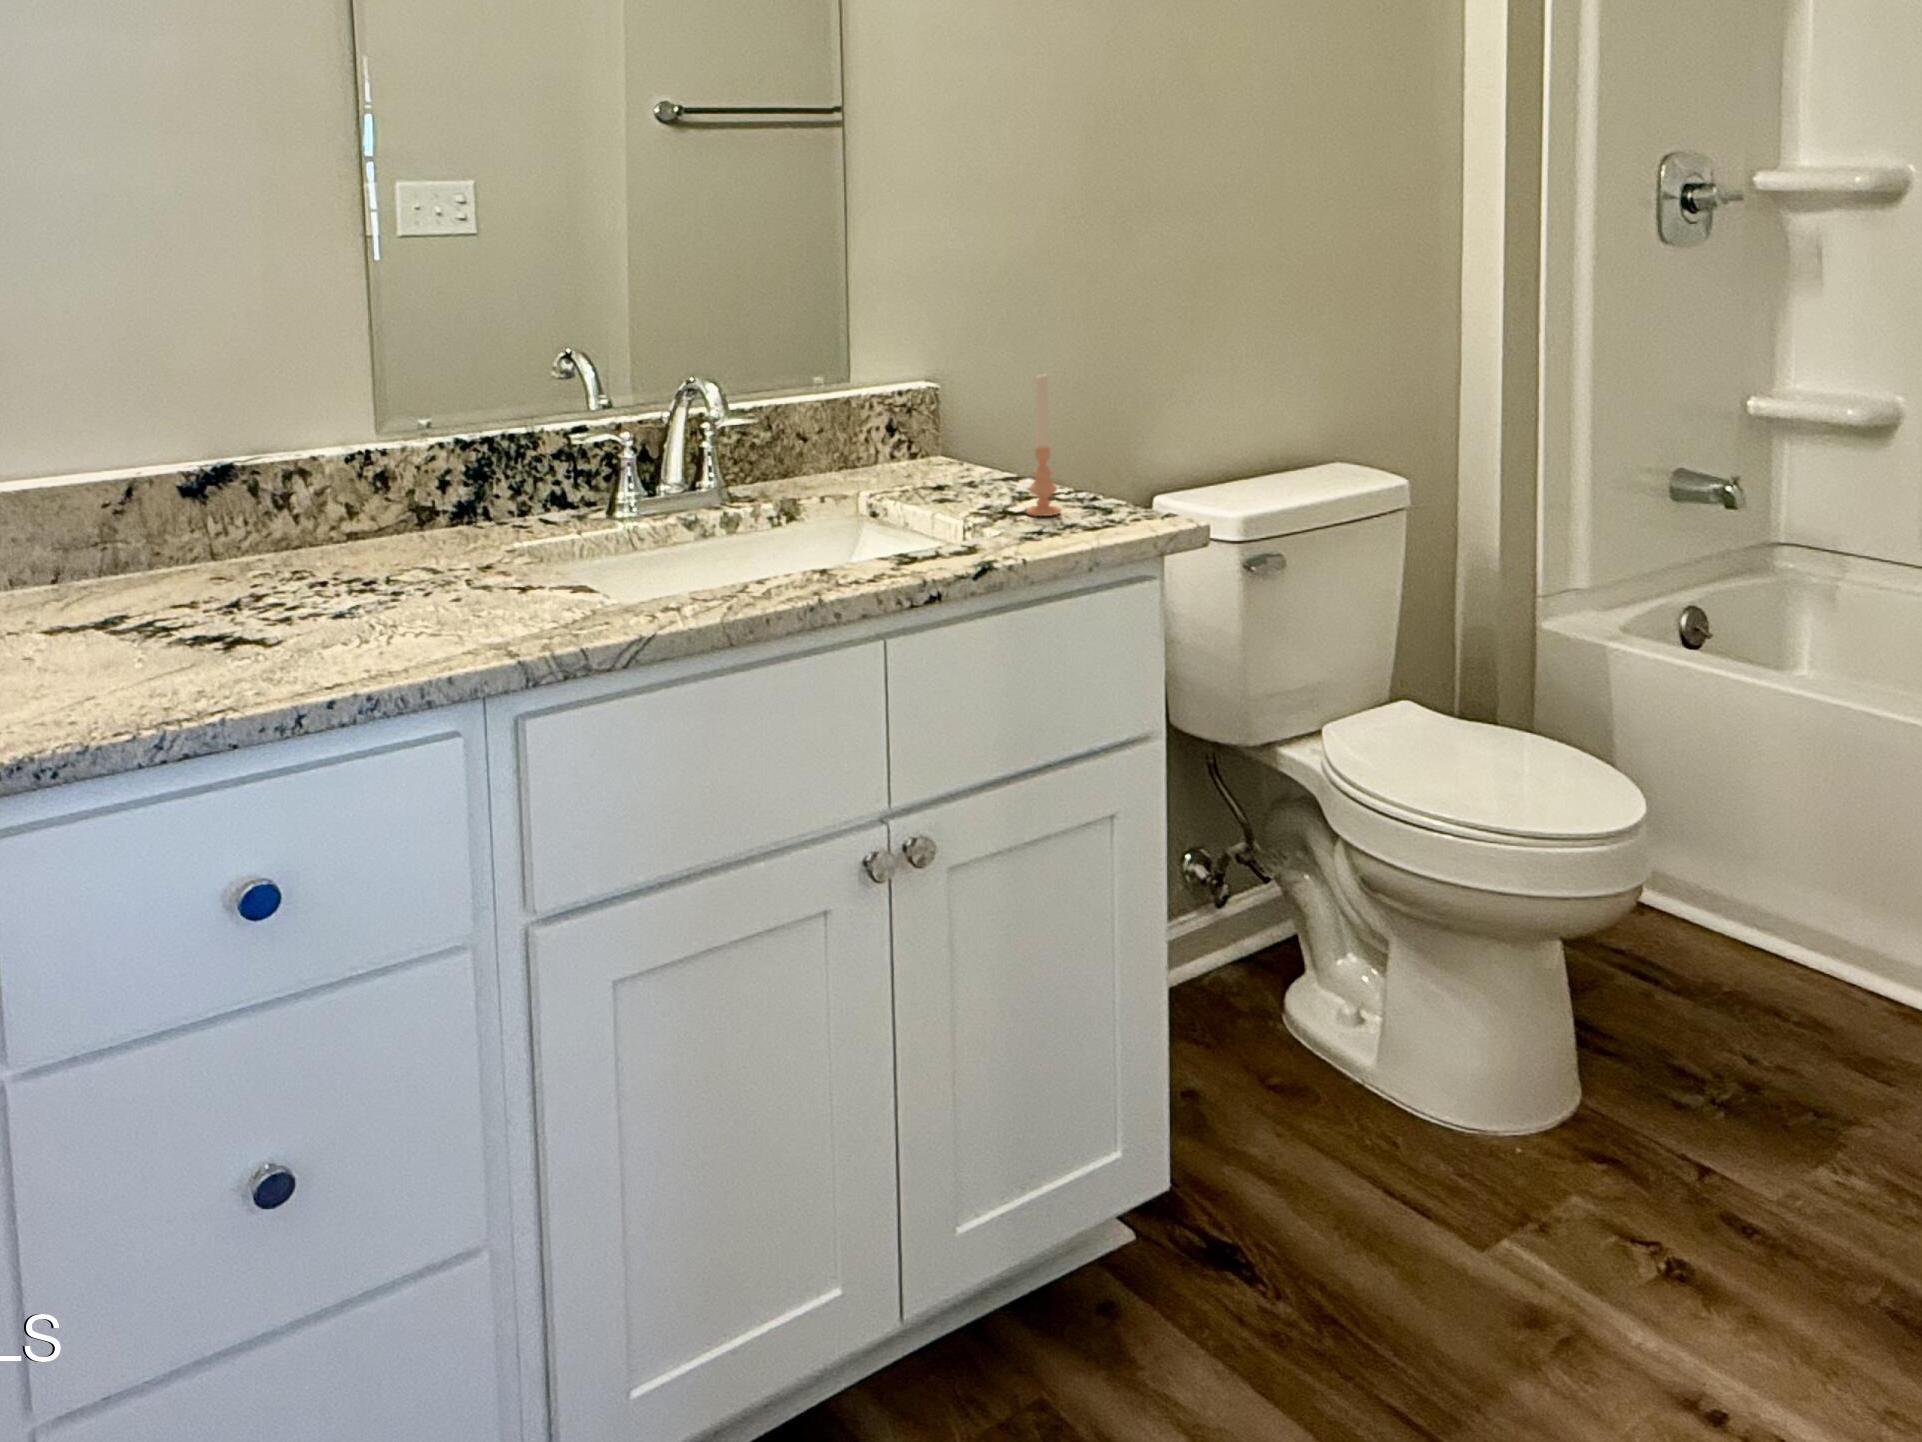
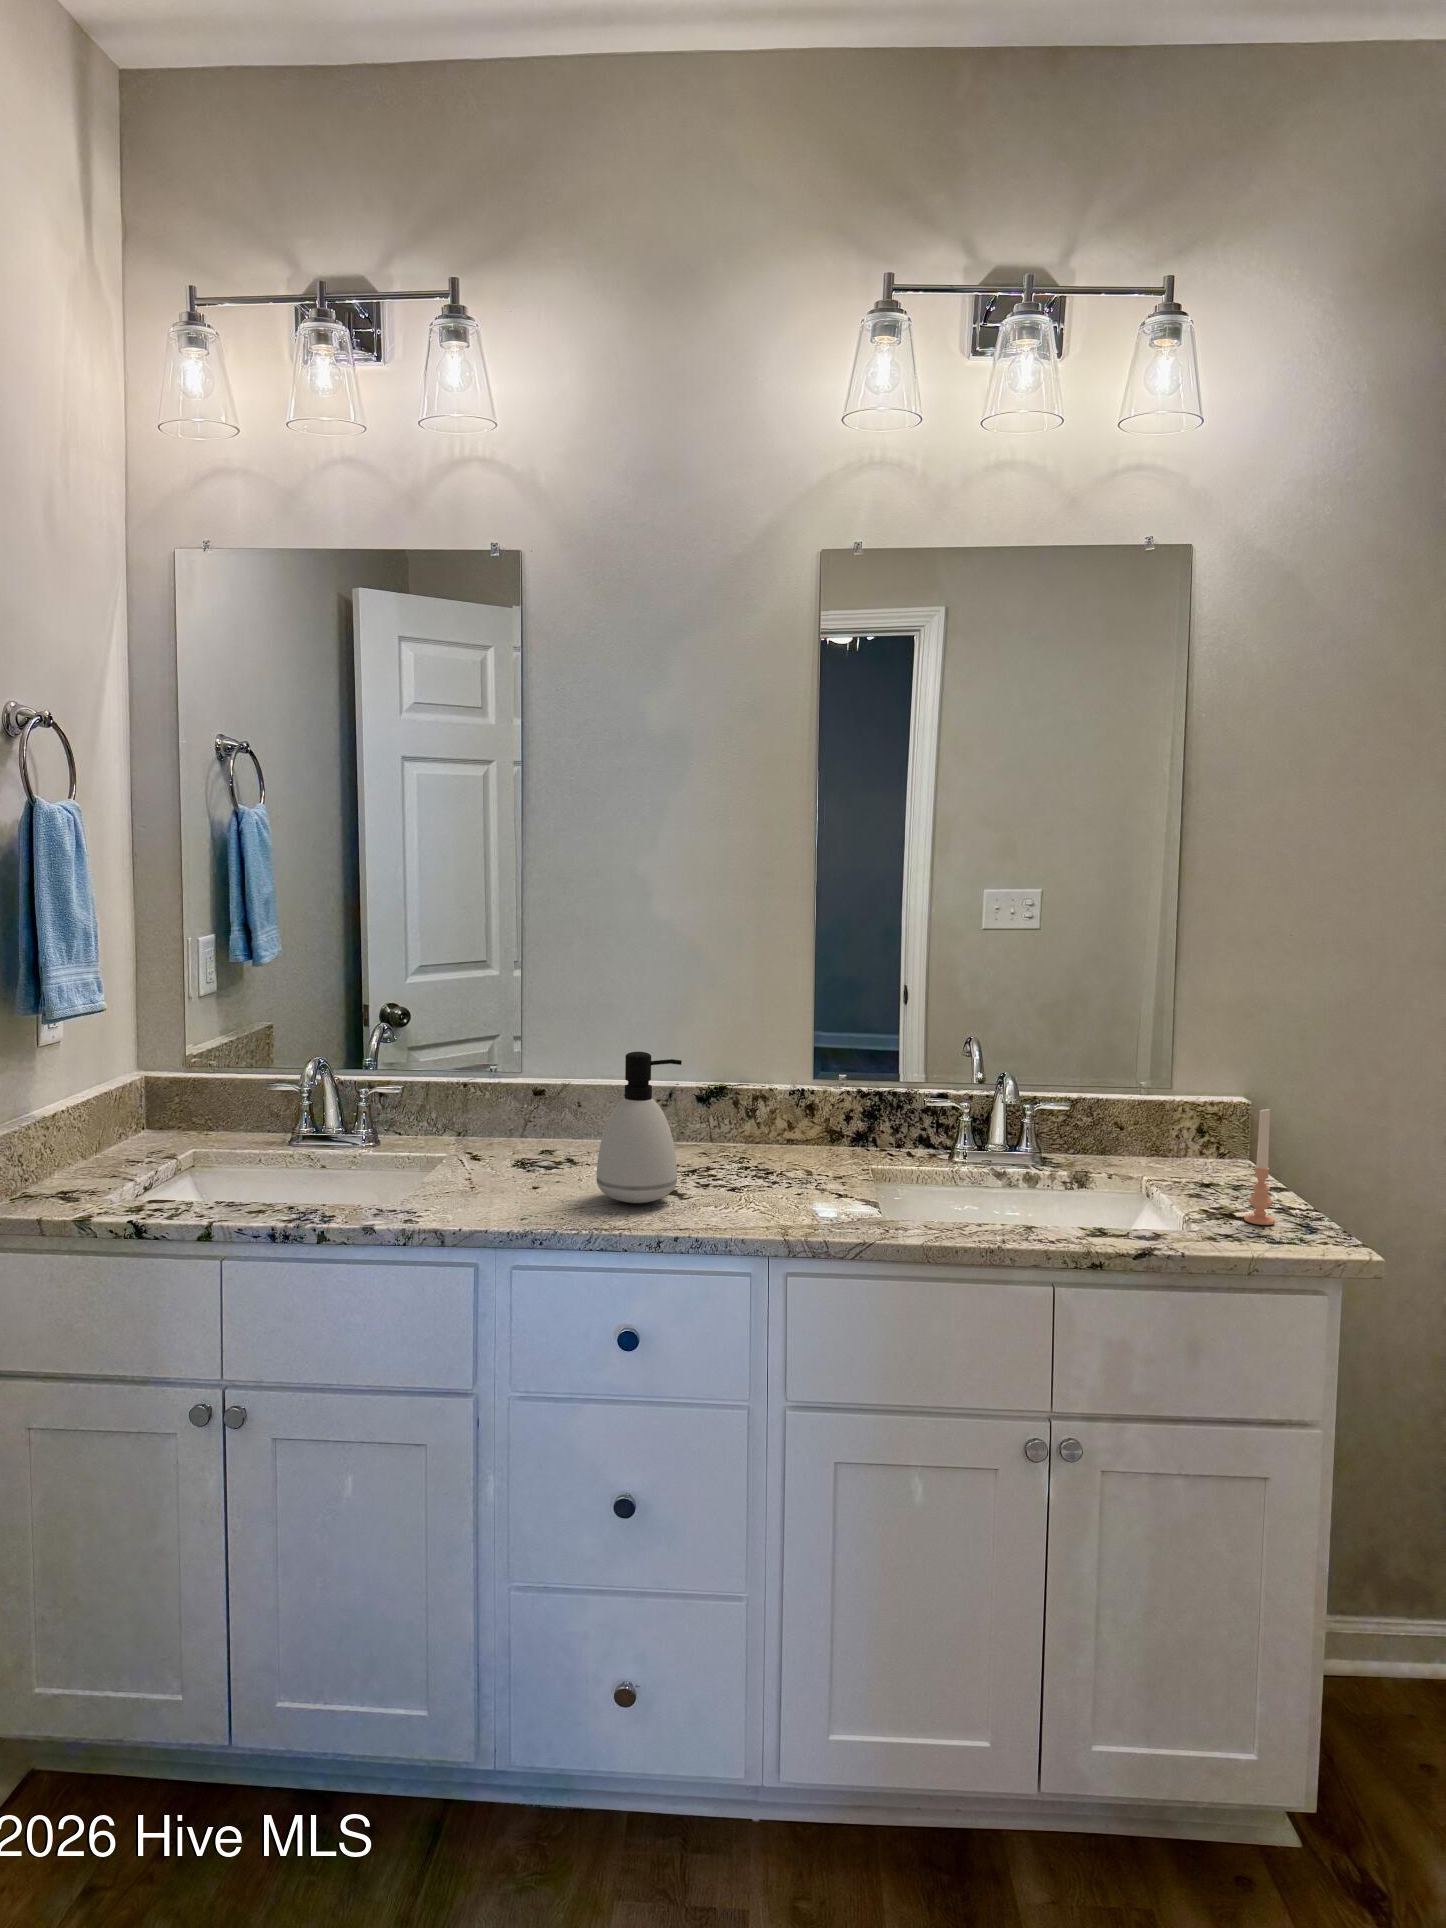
soap dispenser: none [105,398,269,670] -> present [597,1052,682,1203]

